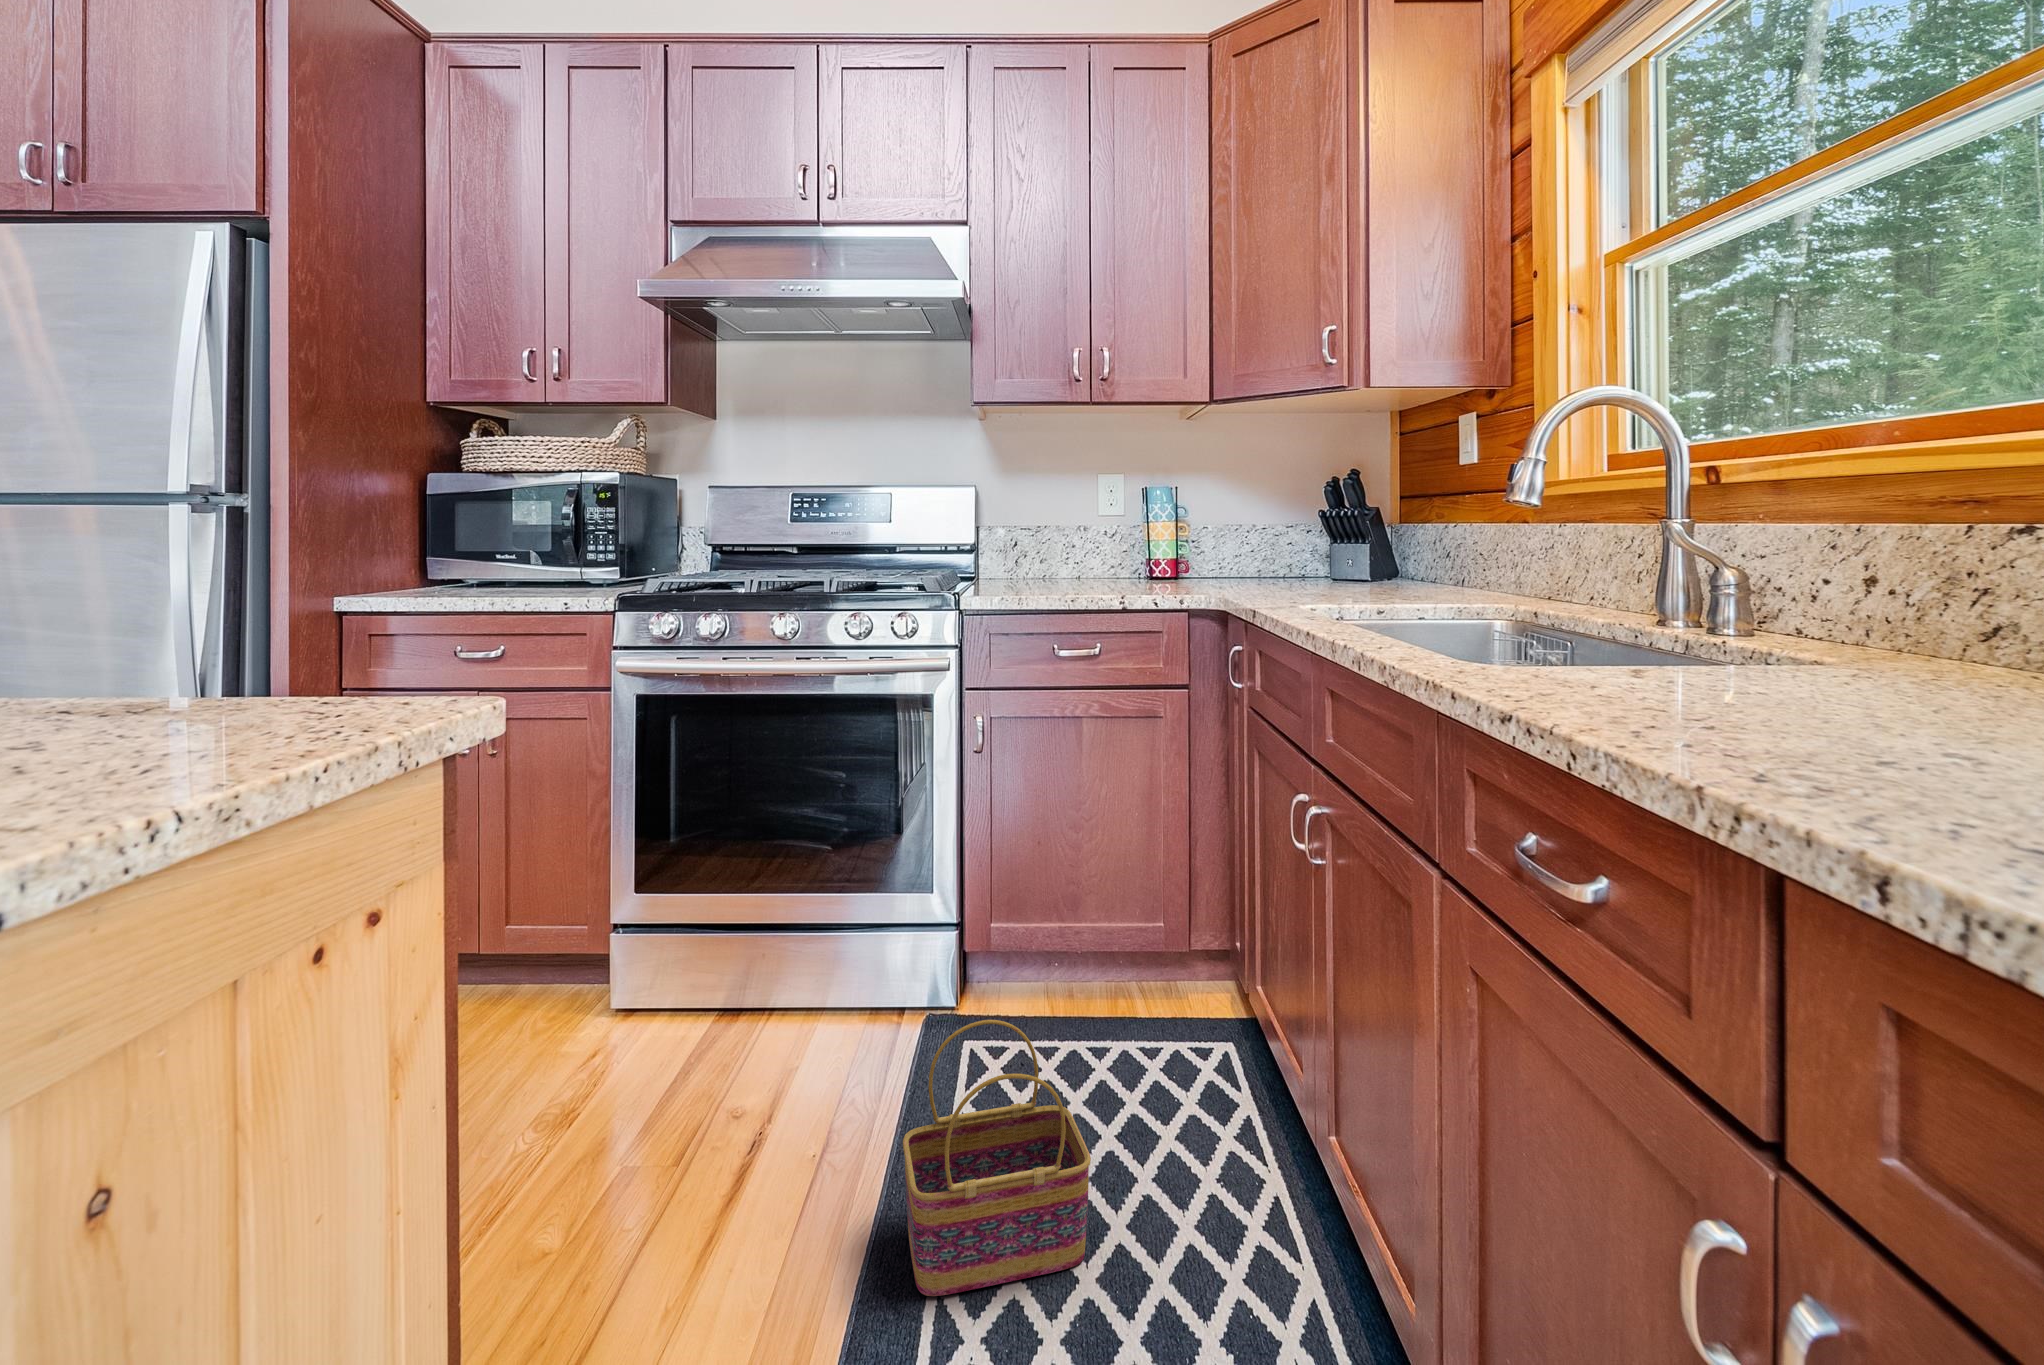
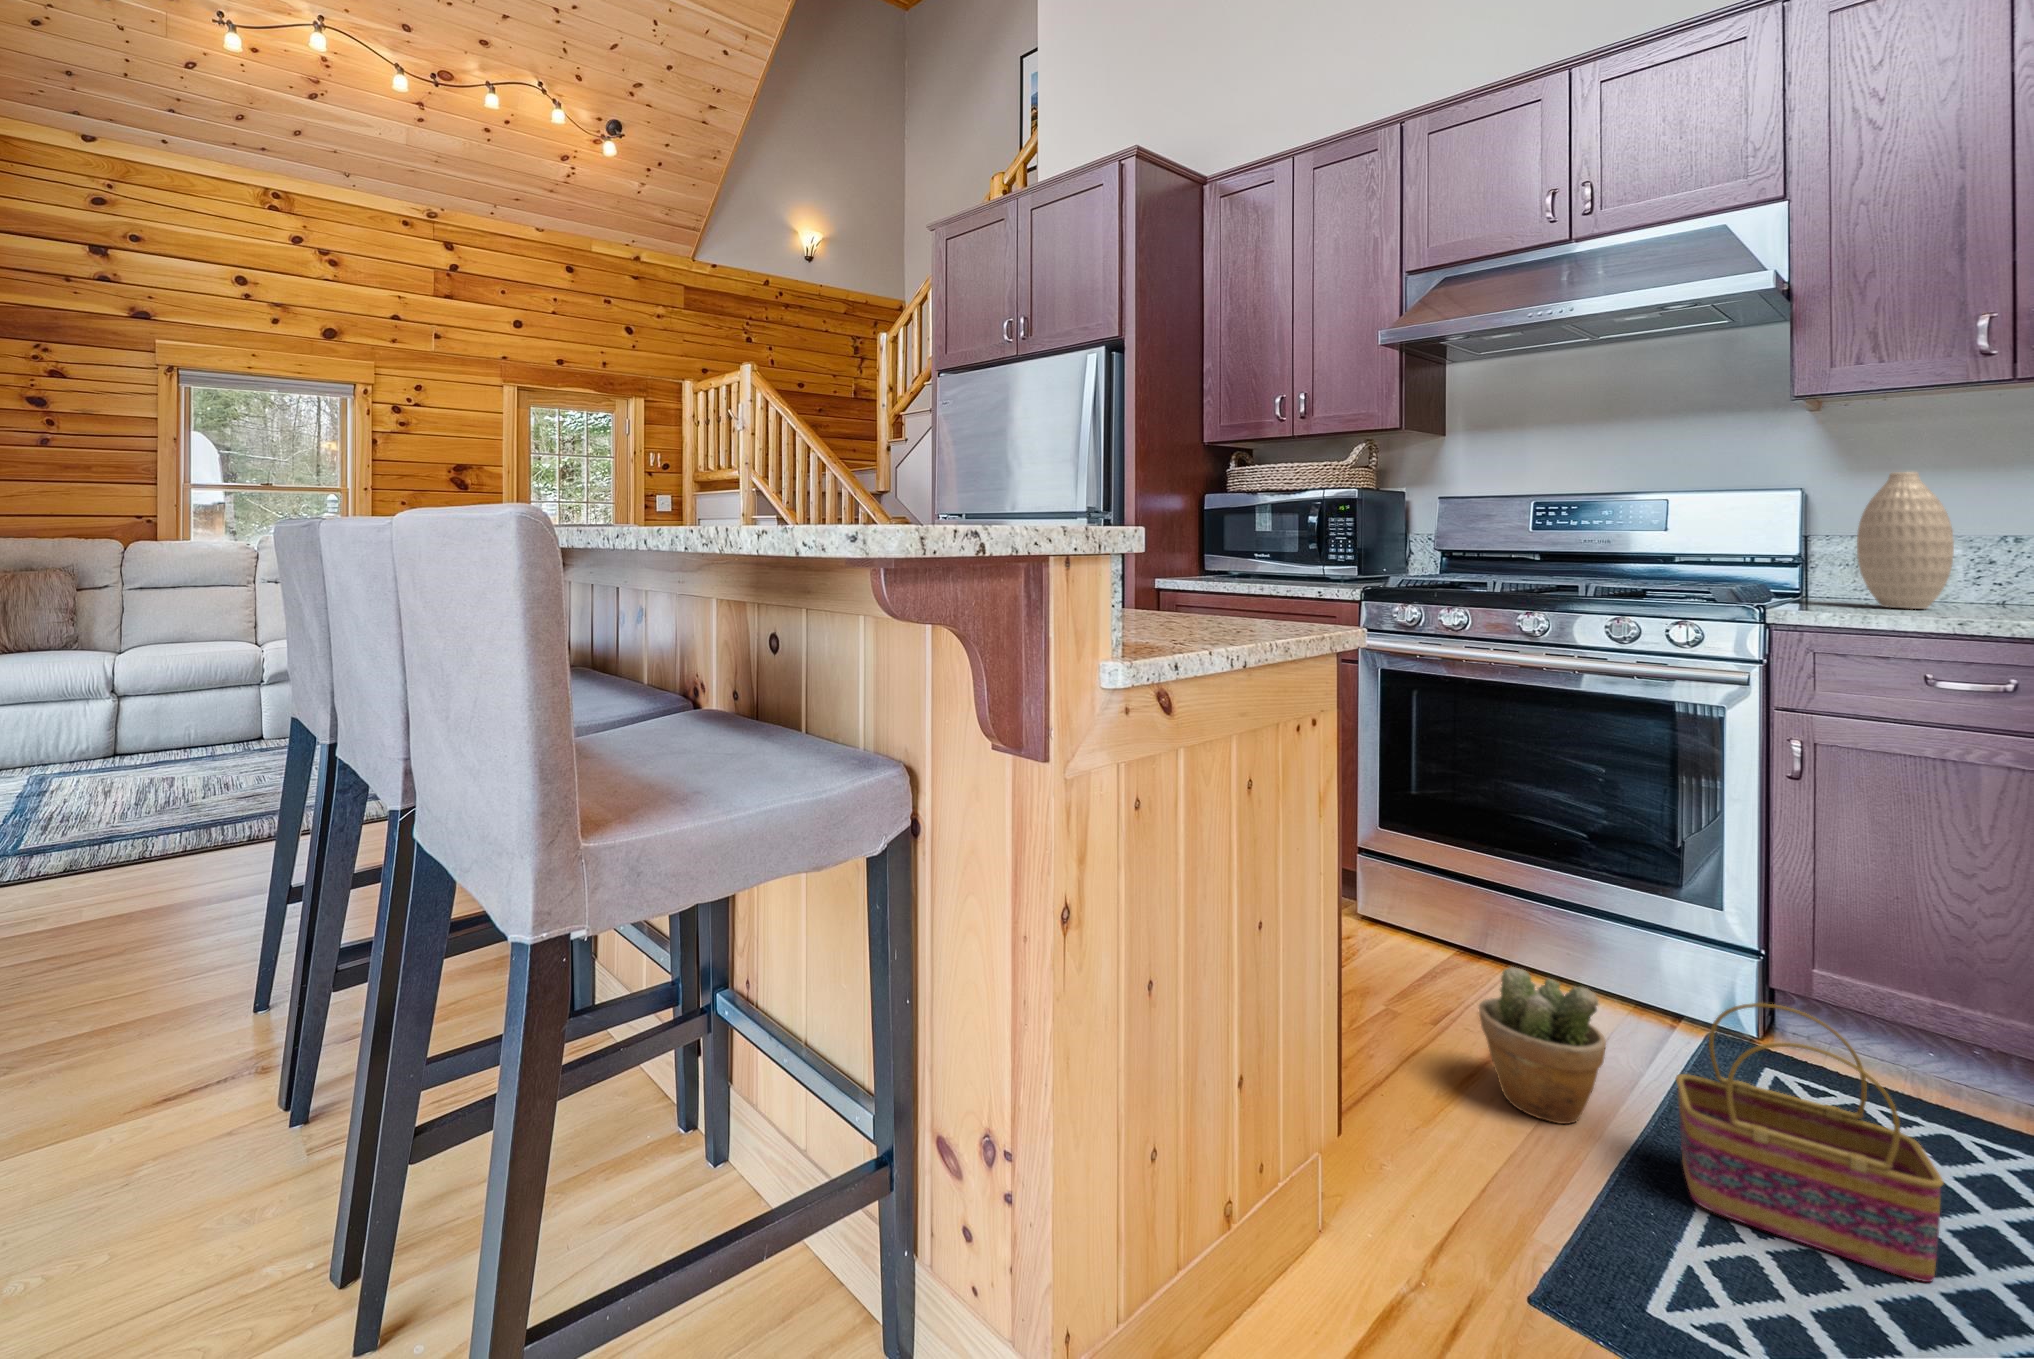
vase: none [1014,471,1066,588] -> present [1857,472,1954,609]
potted plant: none [720,1067,844,1256] -> present [1479,967,1606,1124]

